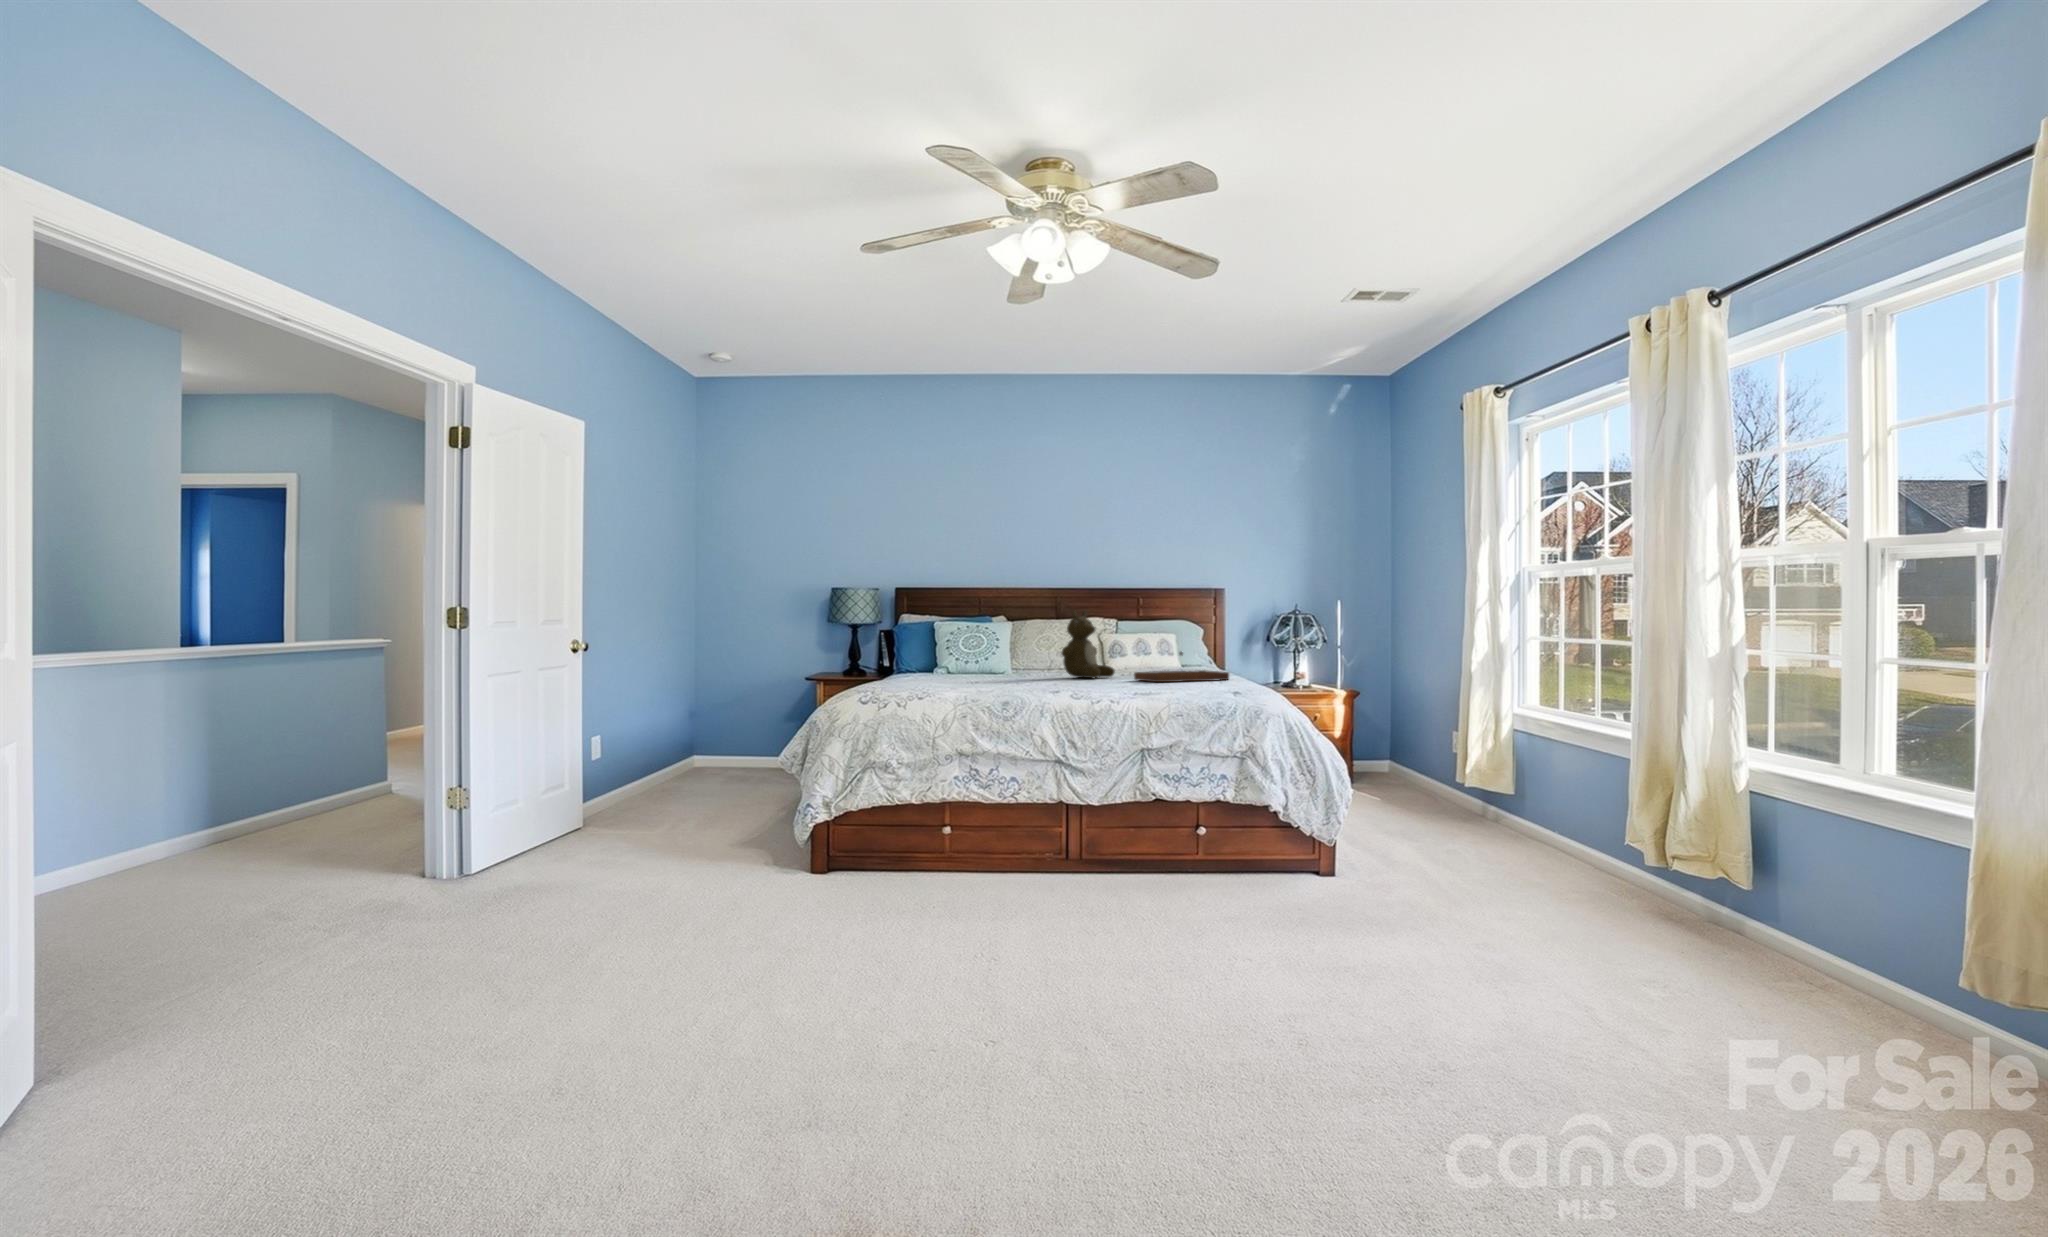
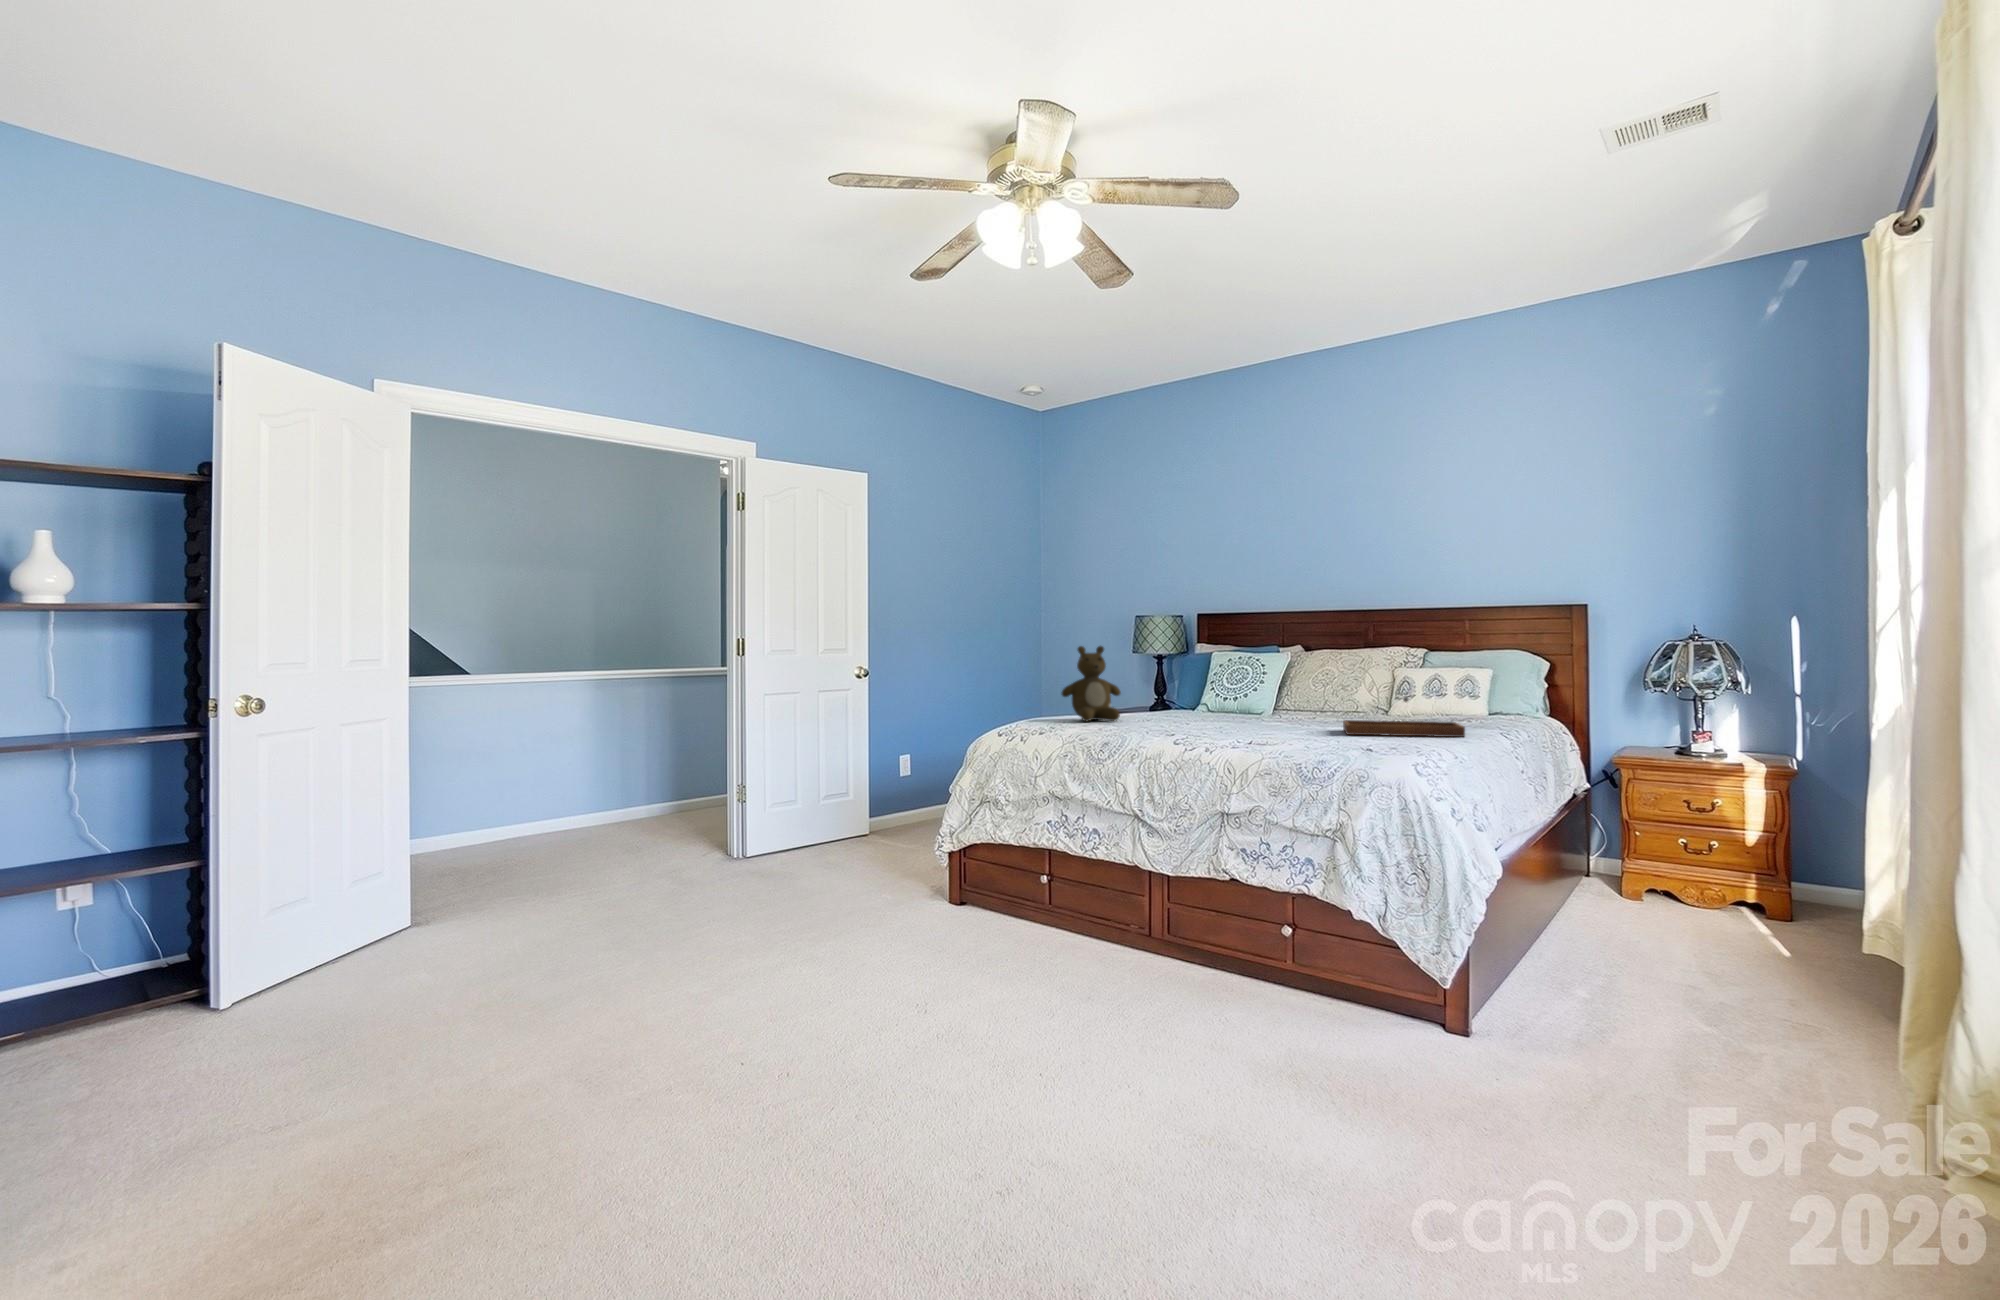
teddy bear: present [1061,611,1115,678] -> present [1062,646,1121,722]

